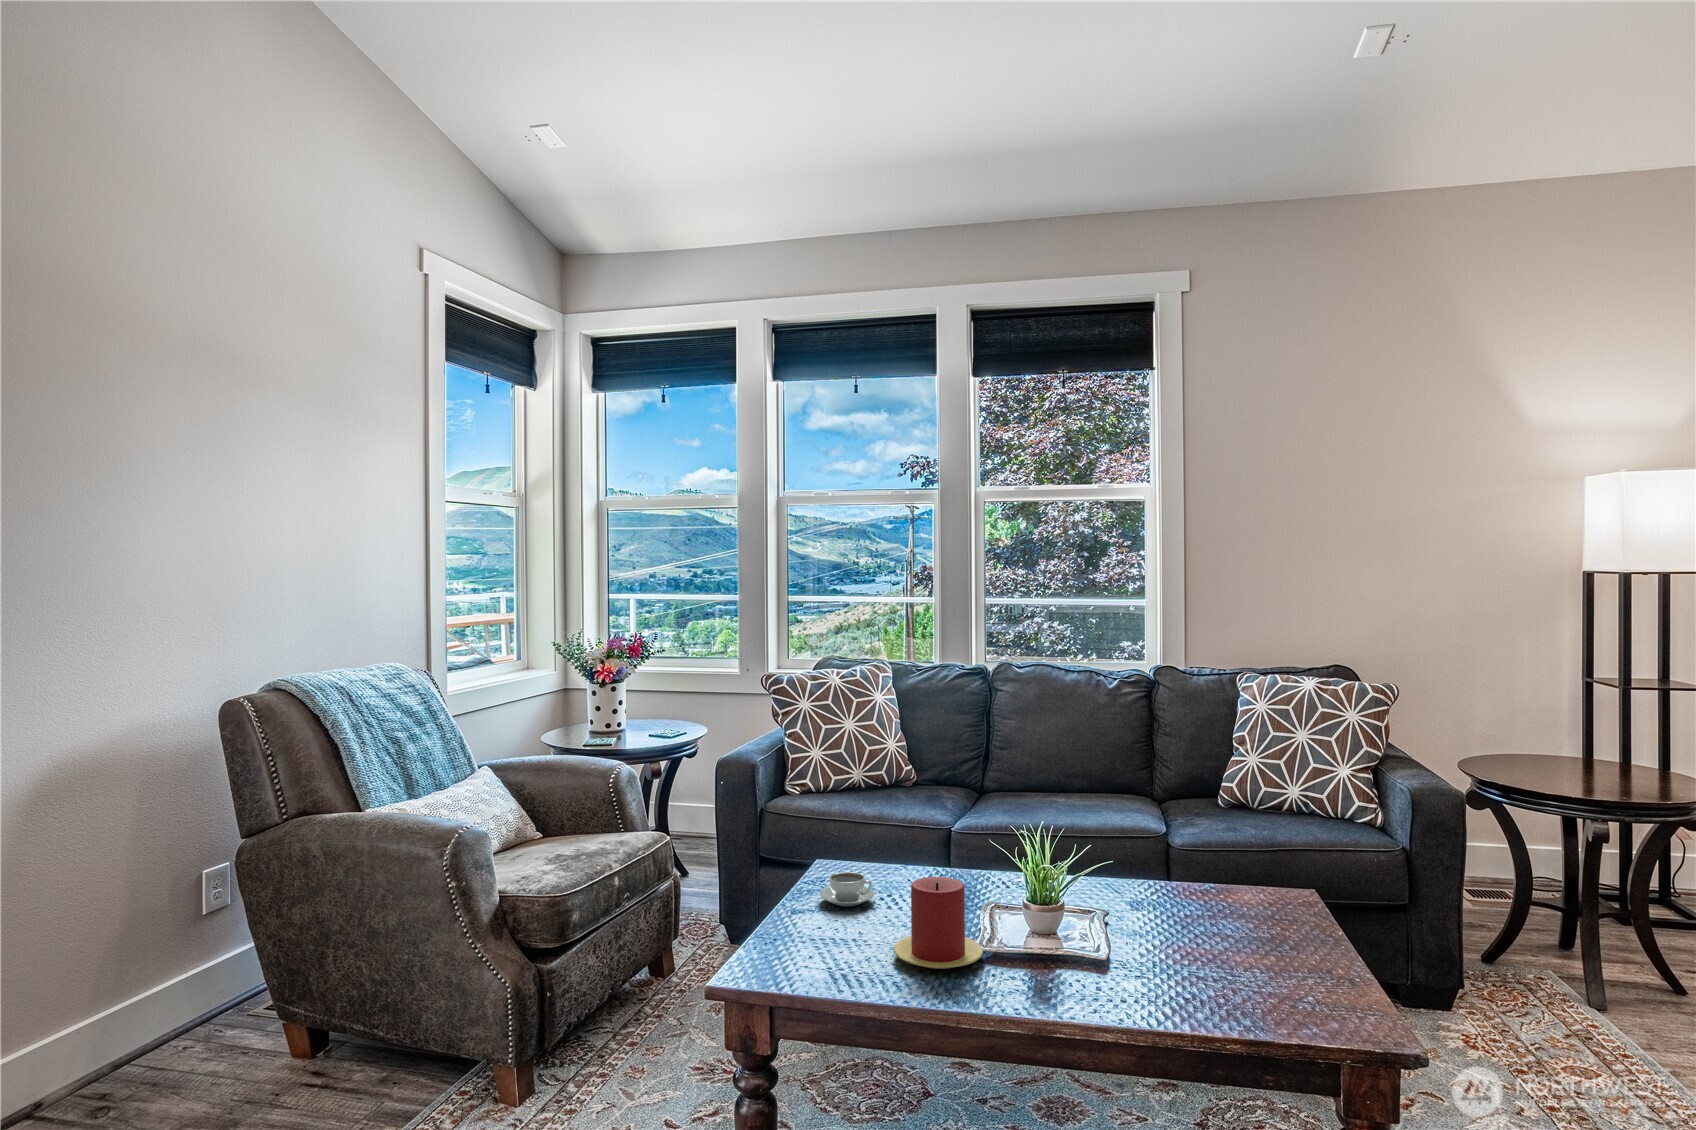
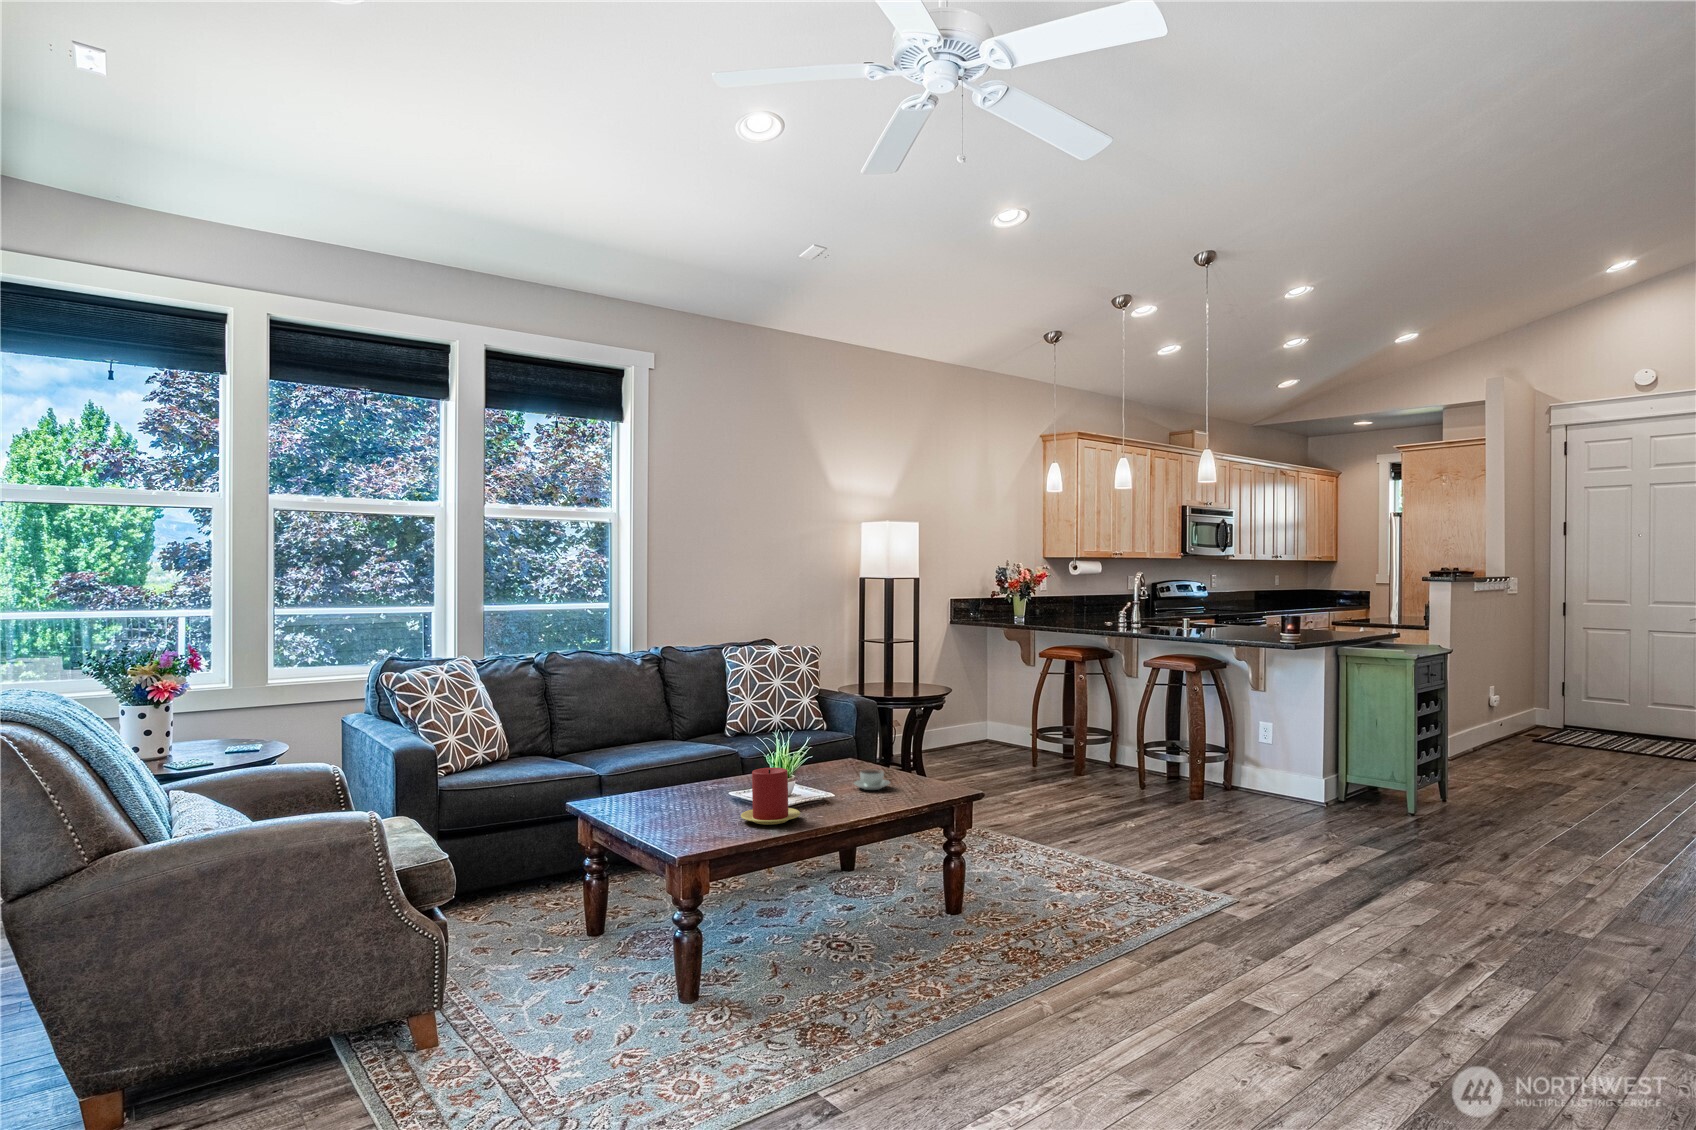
coffee cup: present [820,872,874,906] -> present [854,770,890,790]

